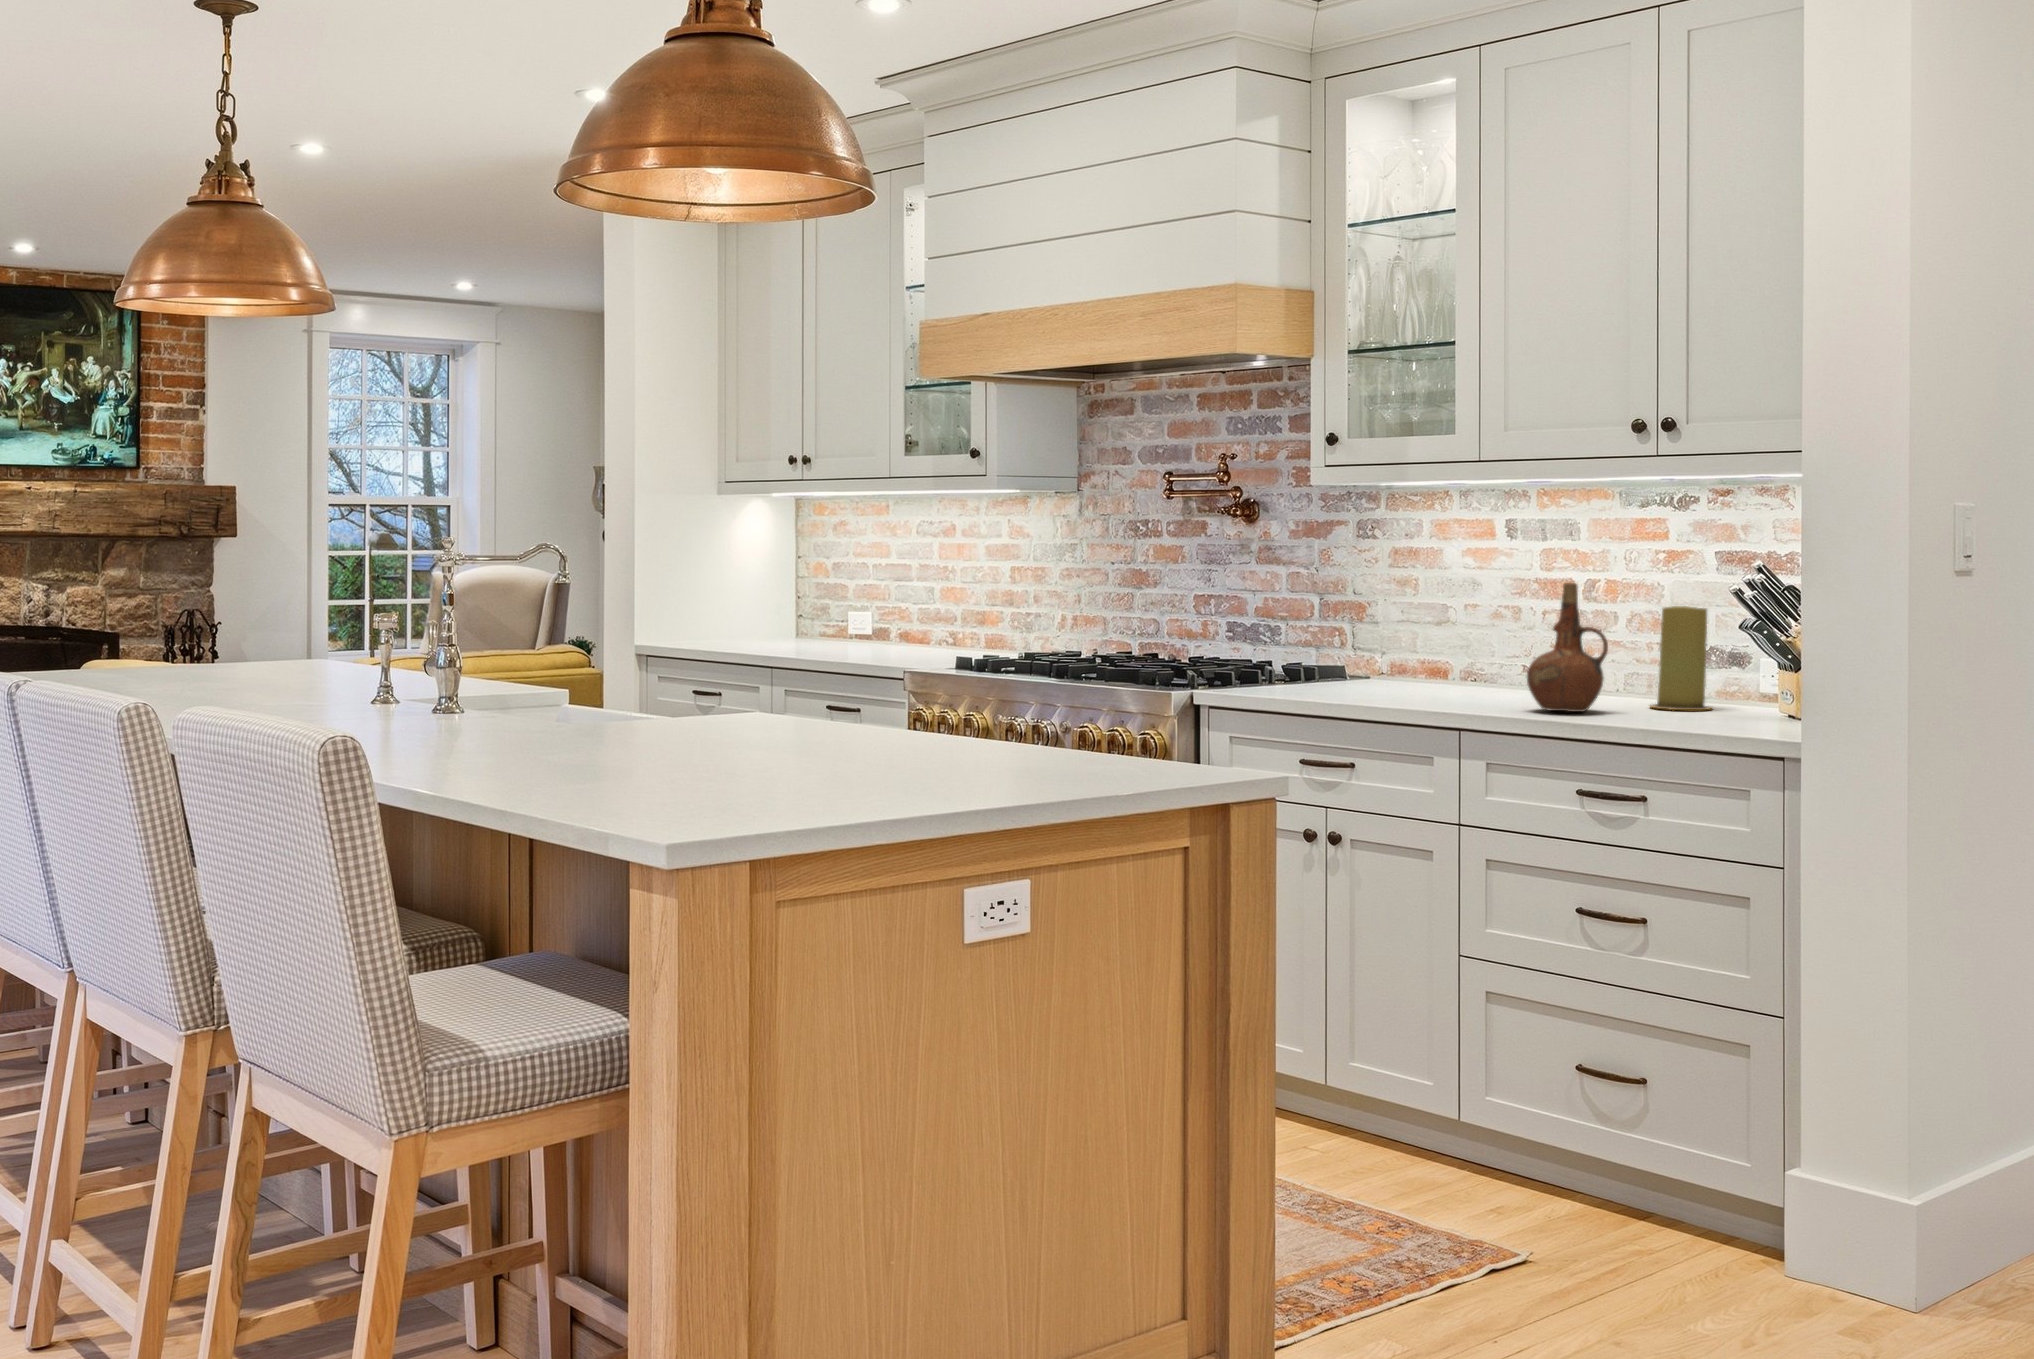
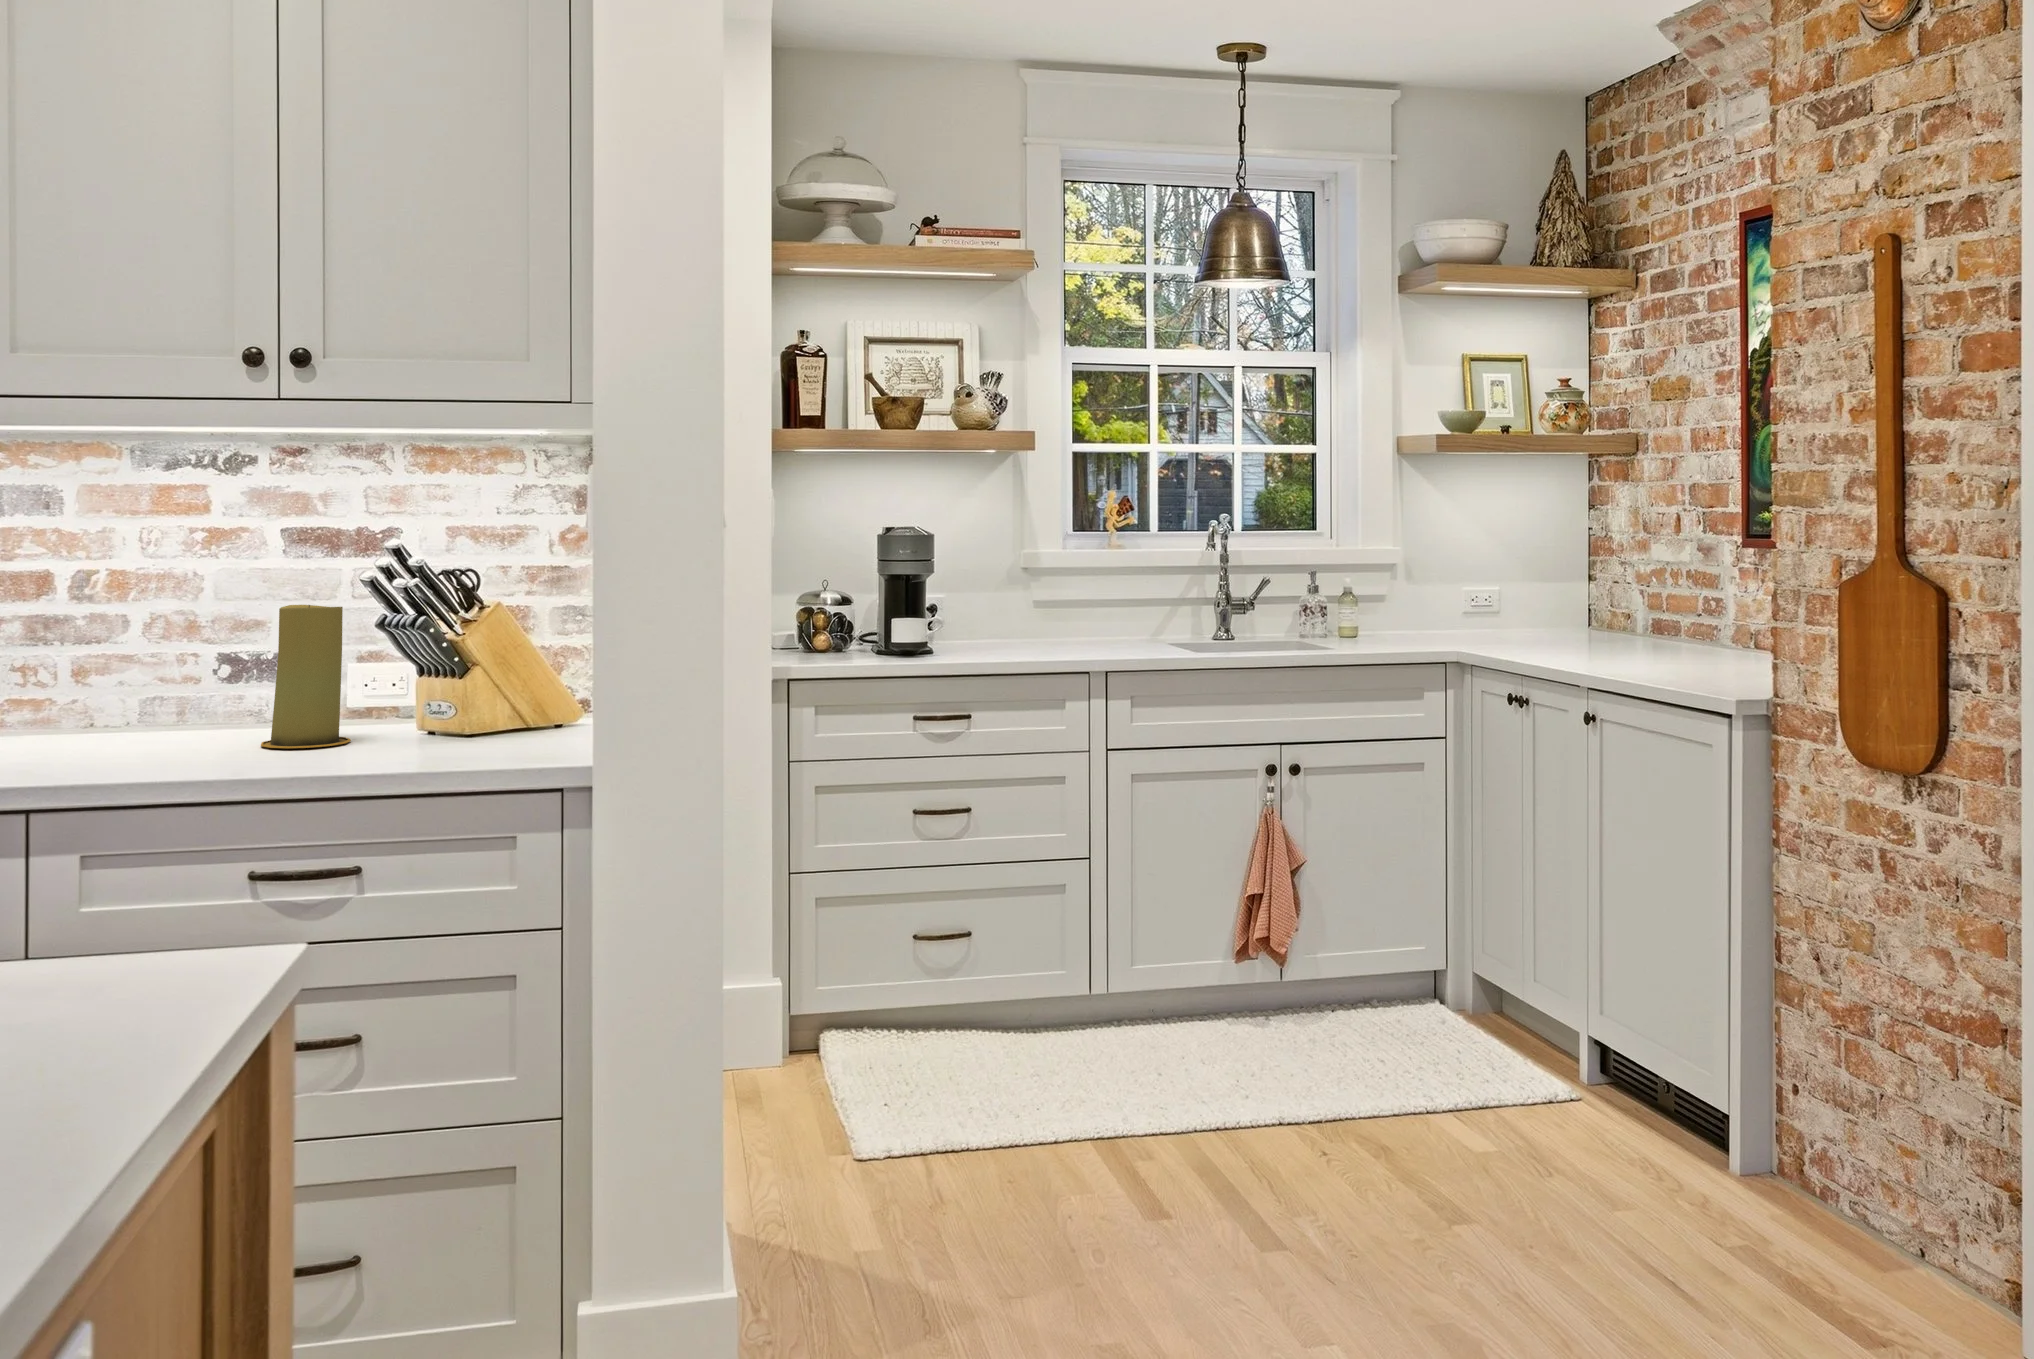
ceramic pitcher: present [1527,583,1608,712] -> none [106,579,236,772]

